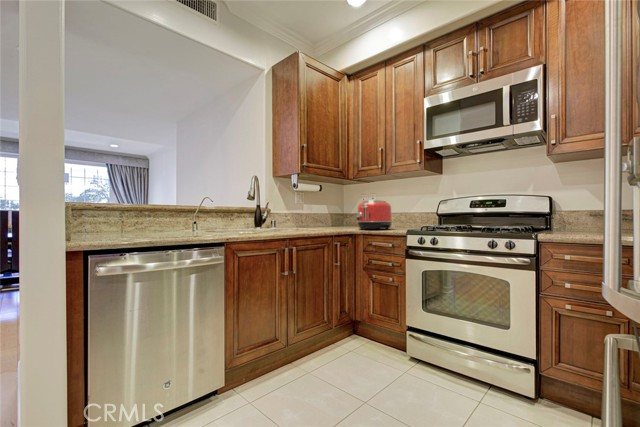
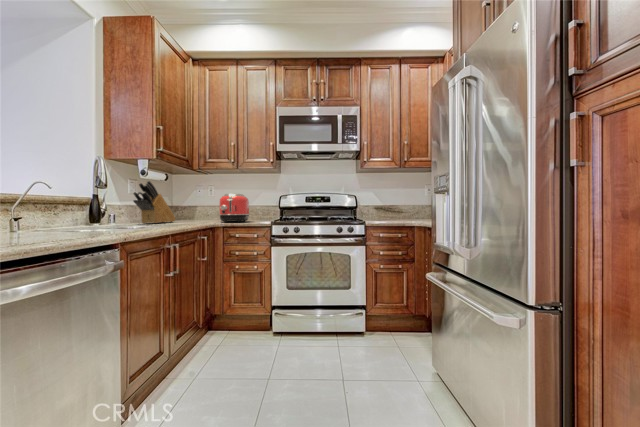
knife block: none [286,192,325,229] -> present [133,181,176,223]

